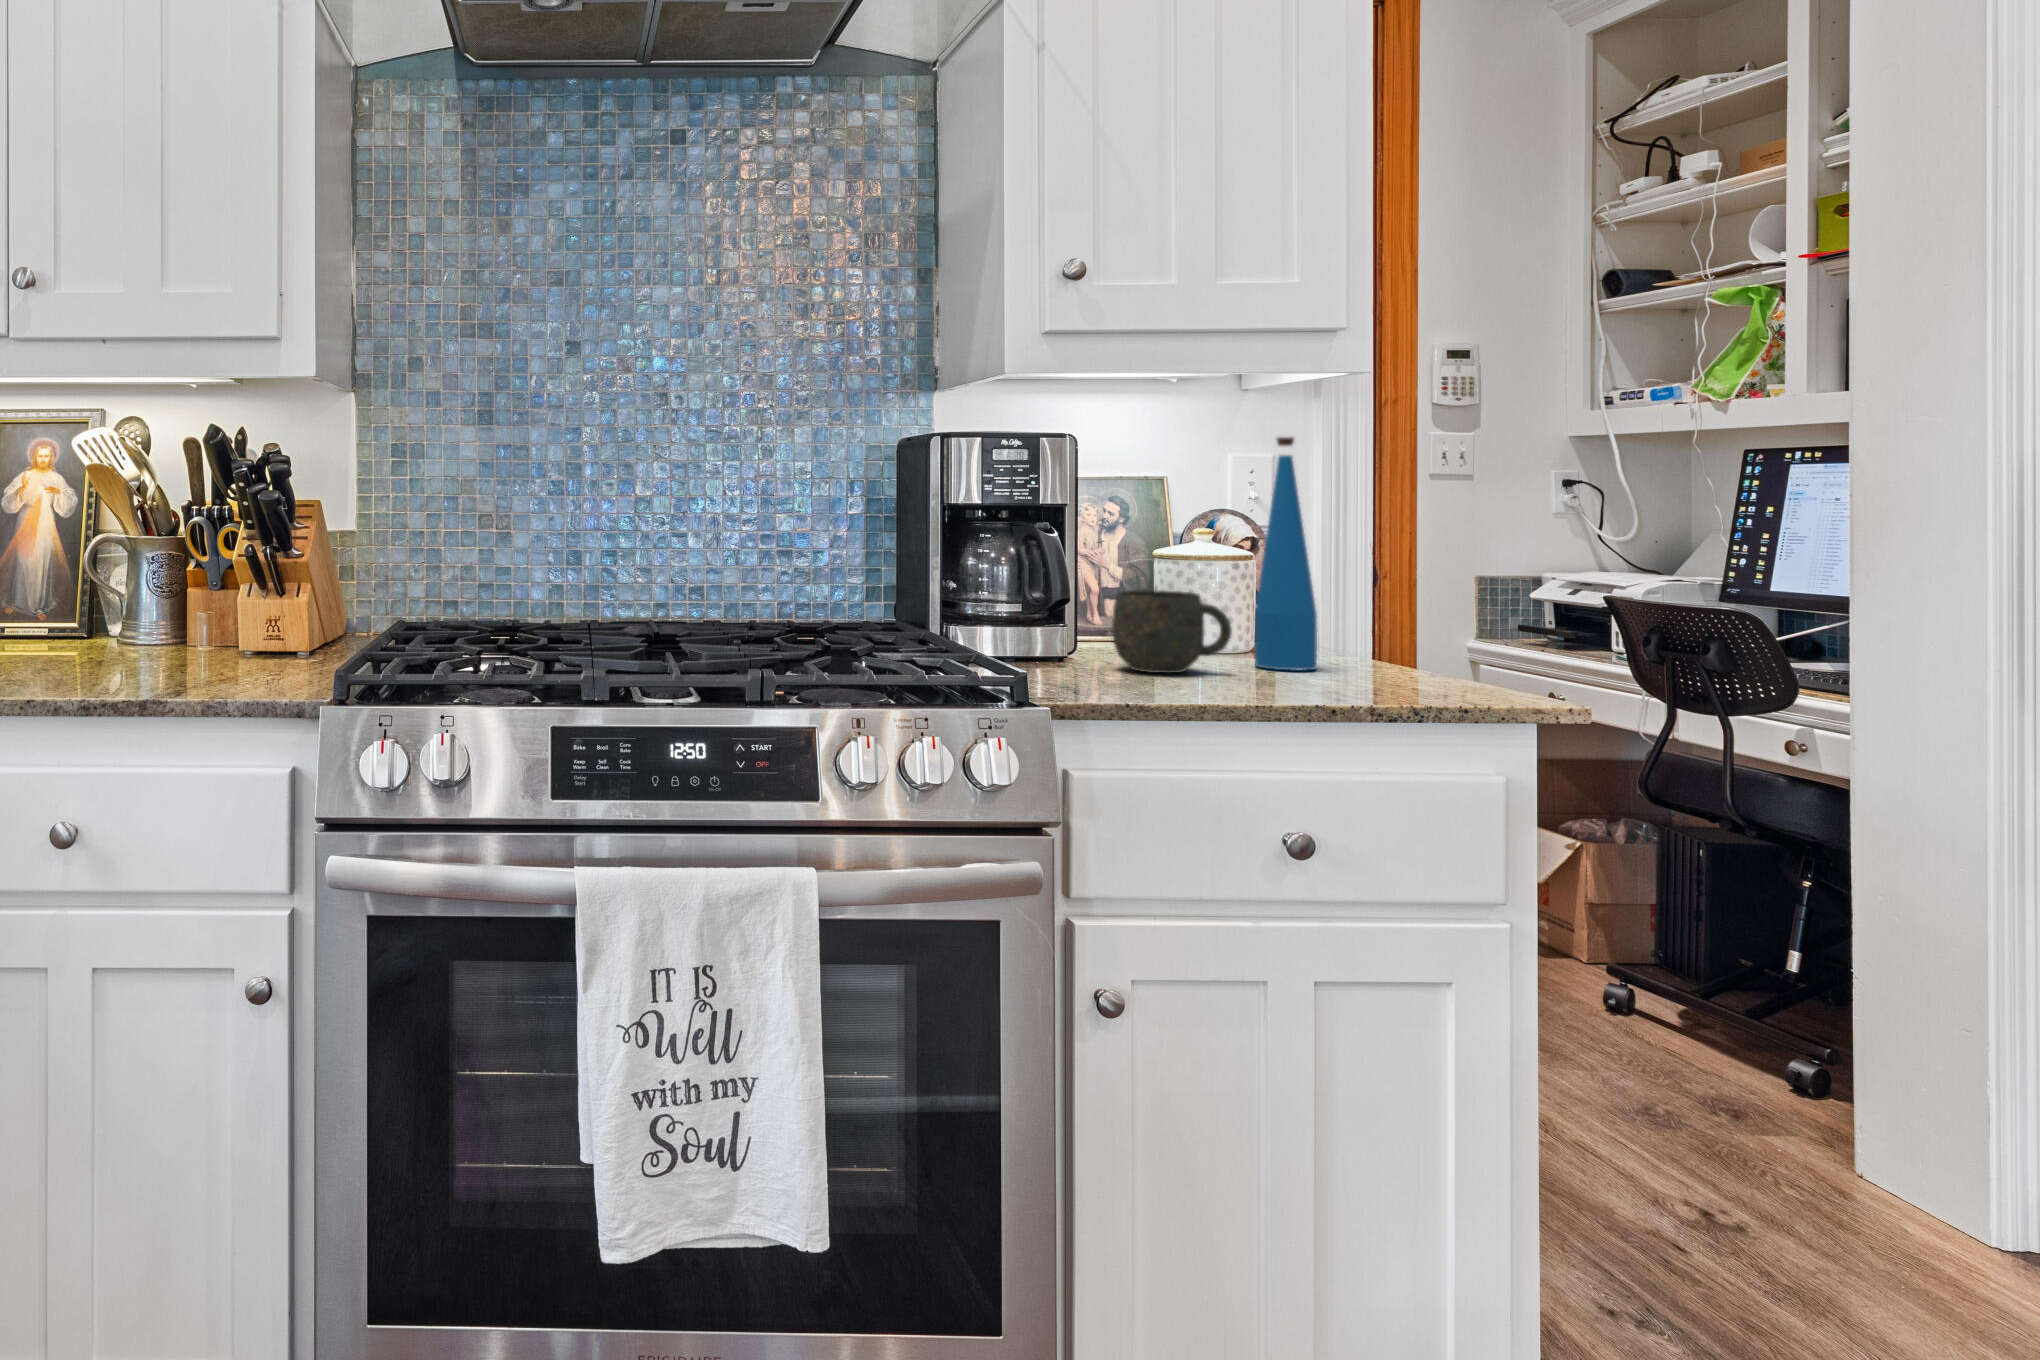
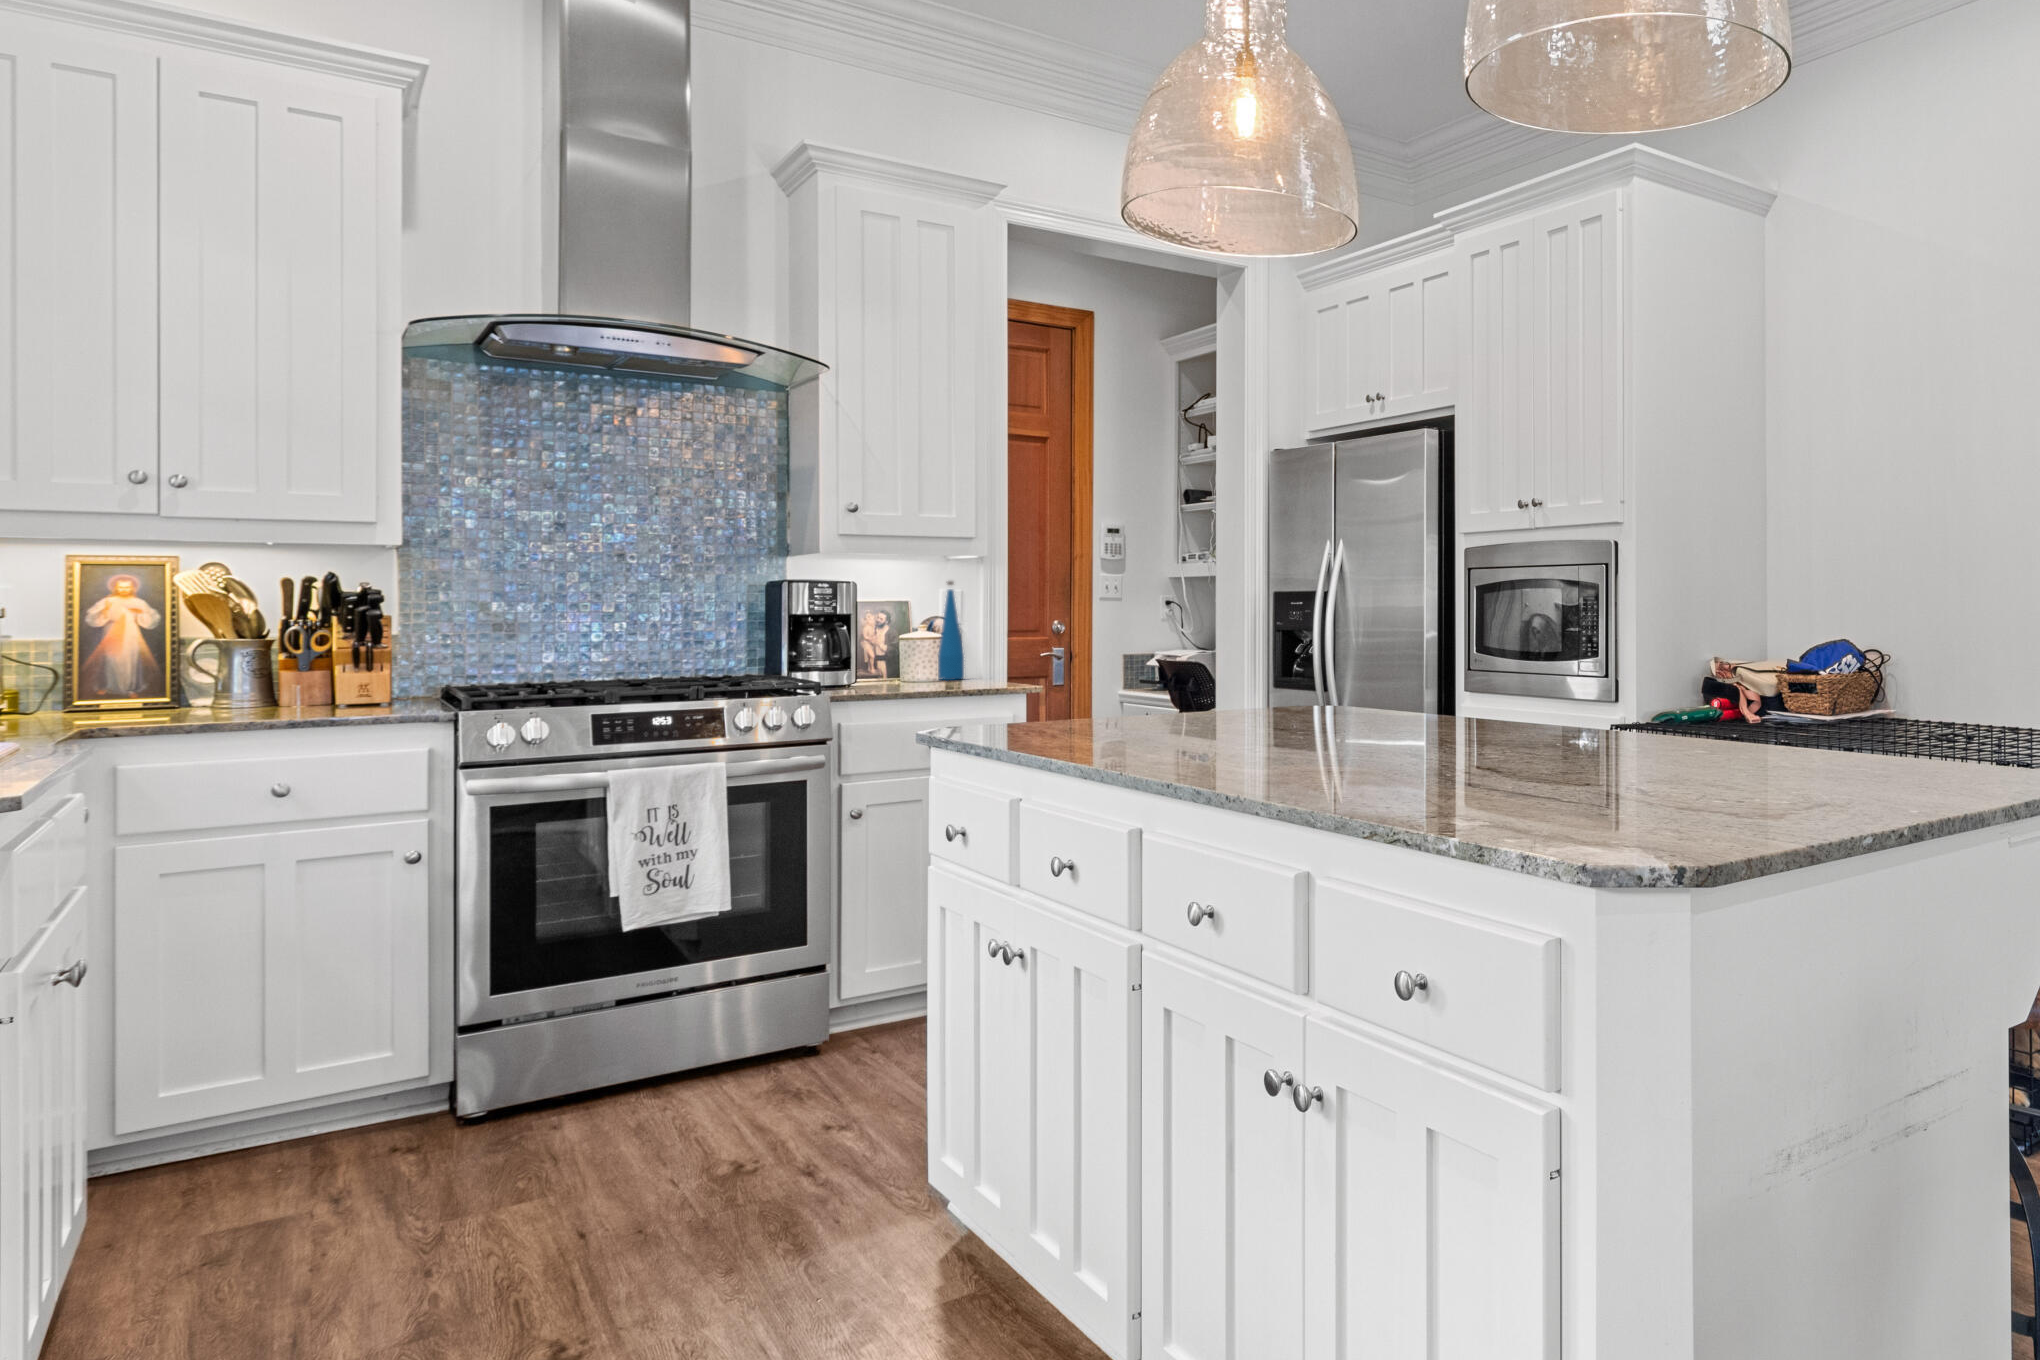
mug: present [1112,590,1232,673] -> none [872,648,925,682]

